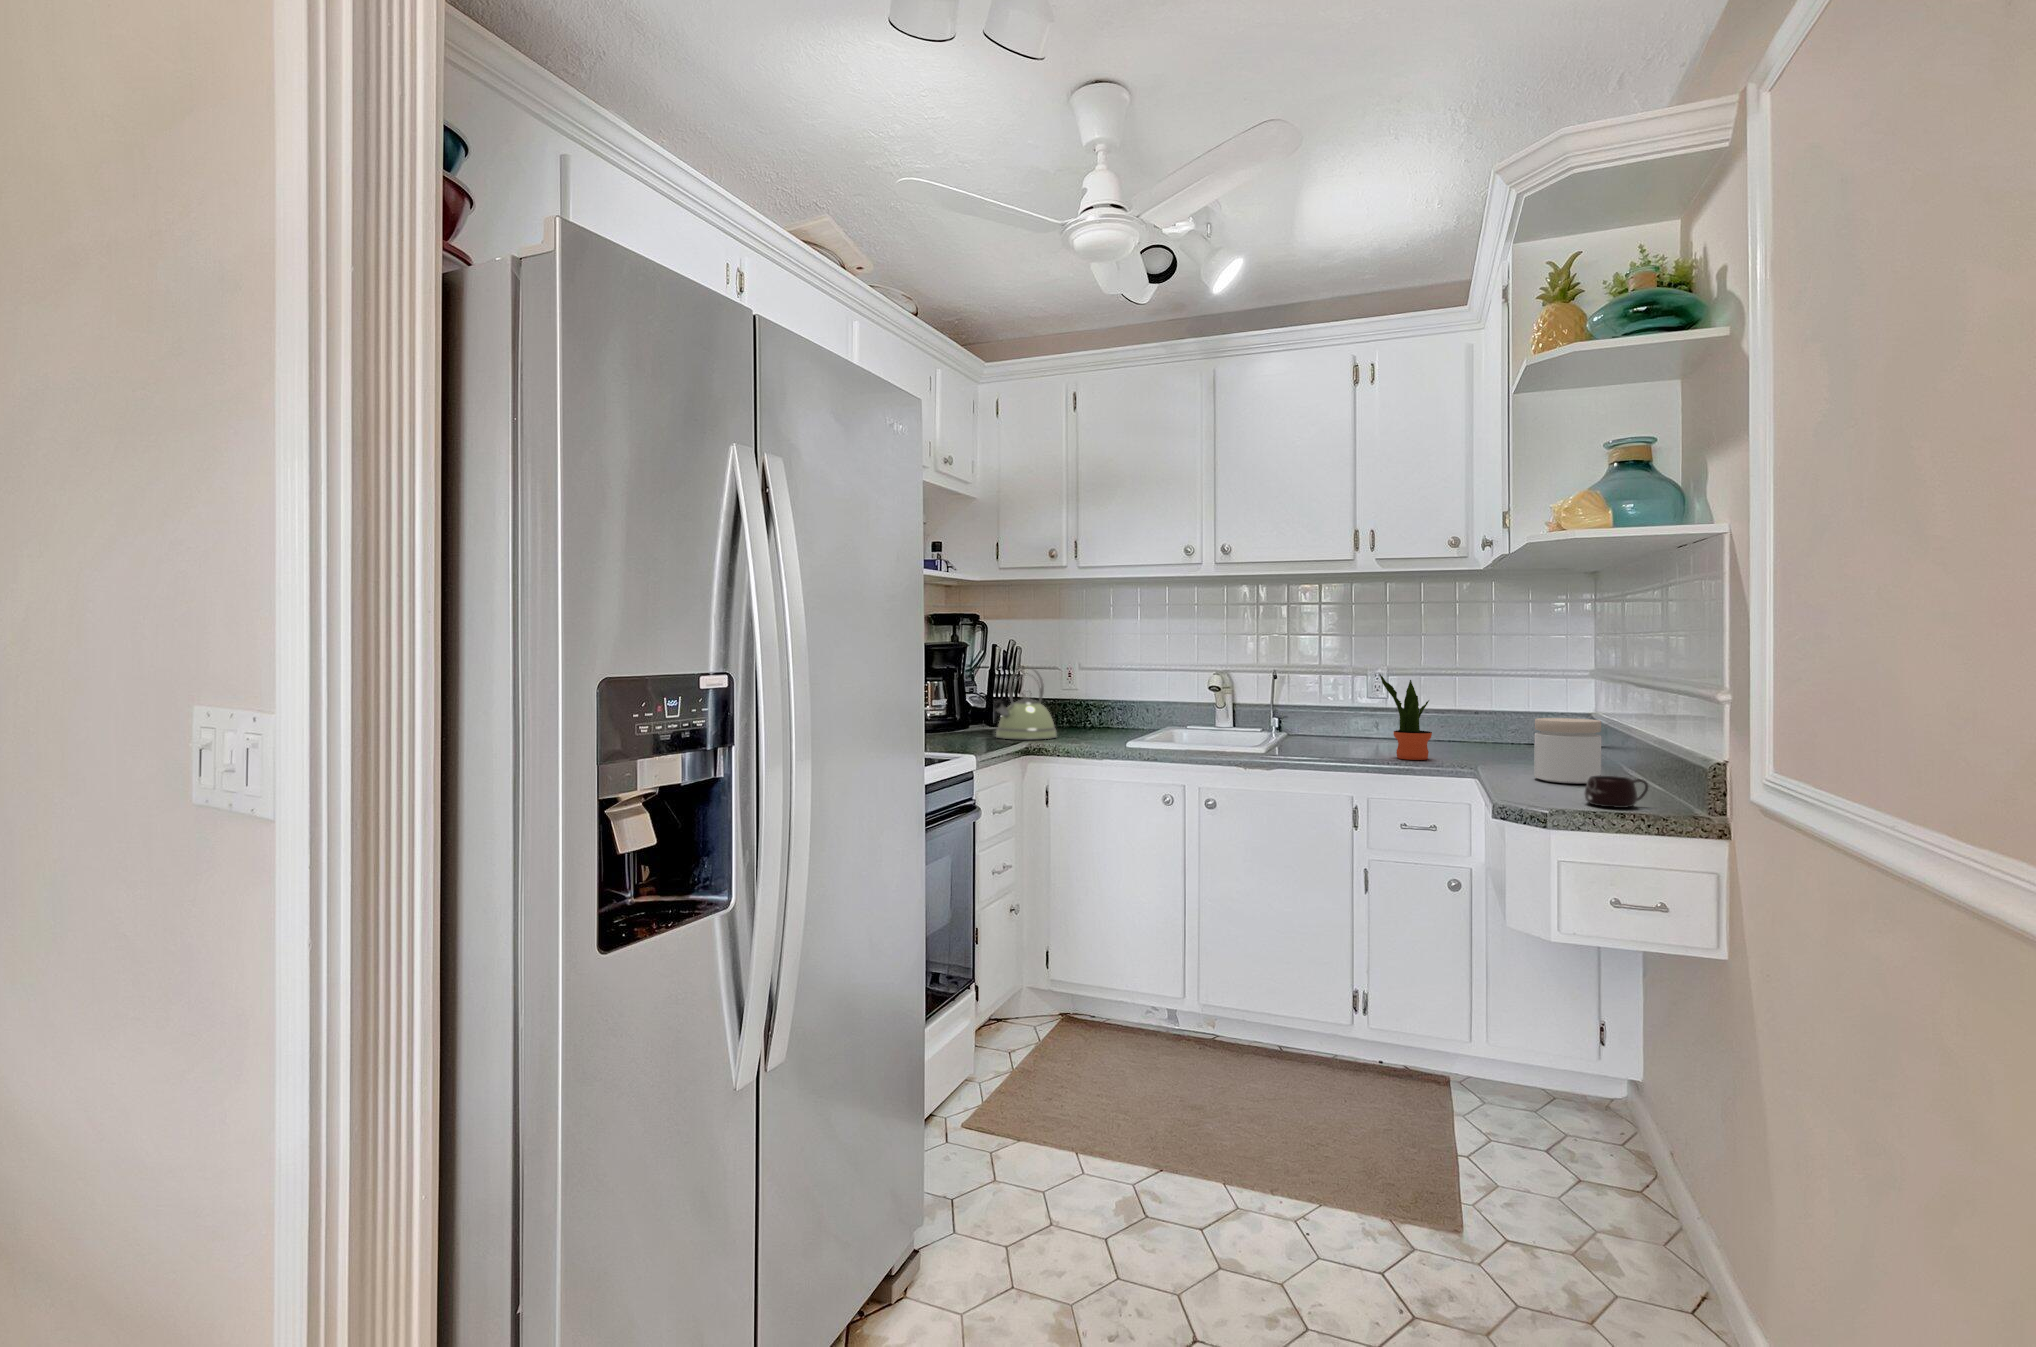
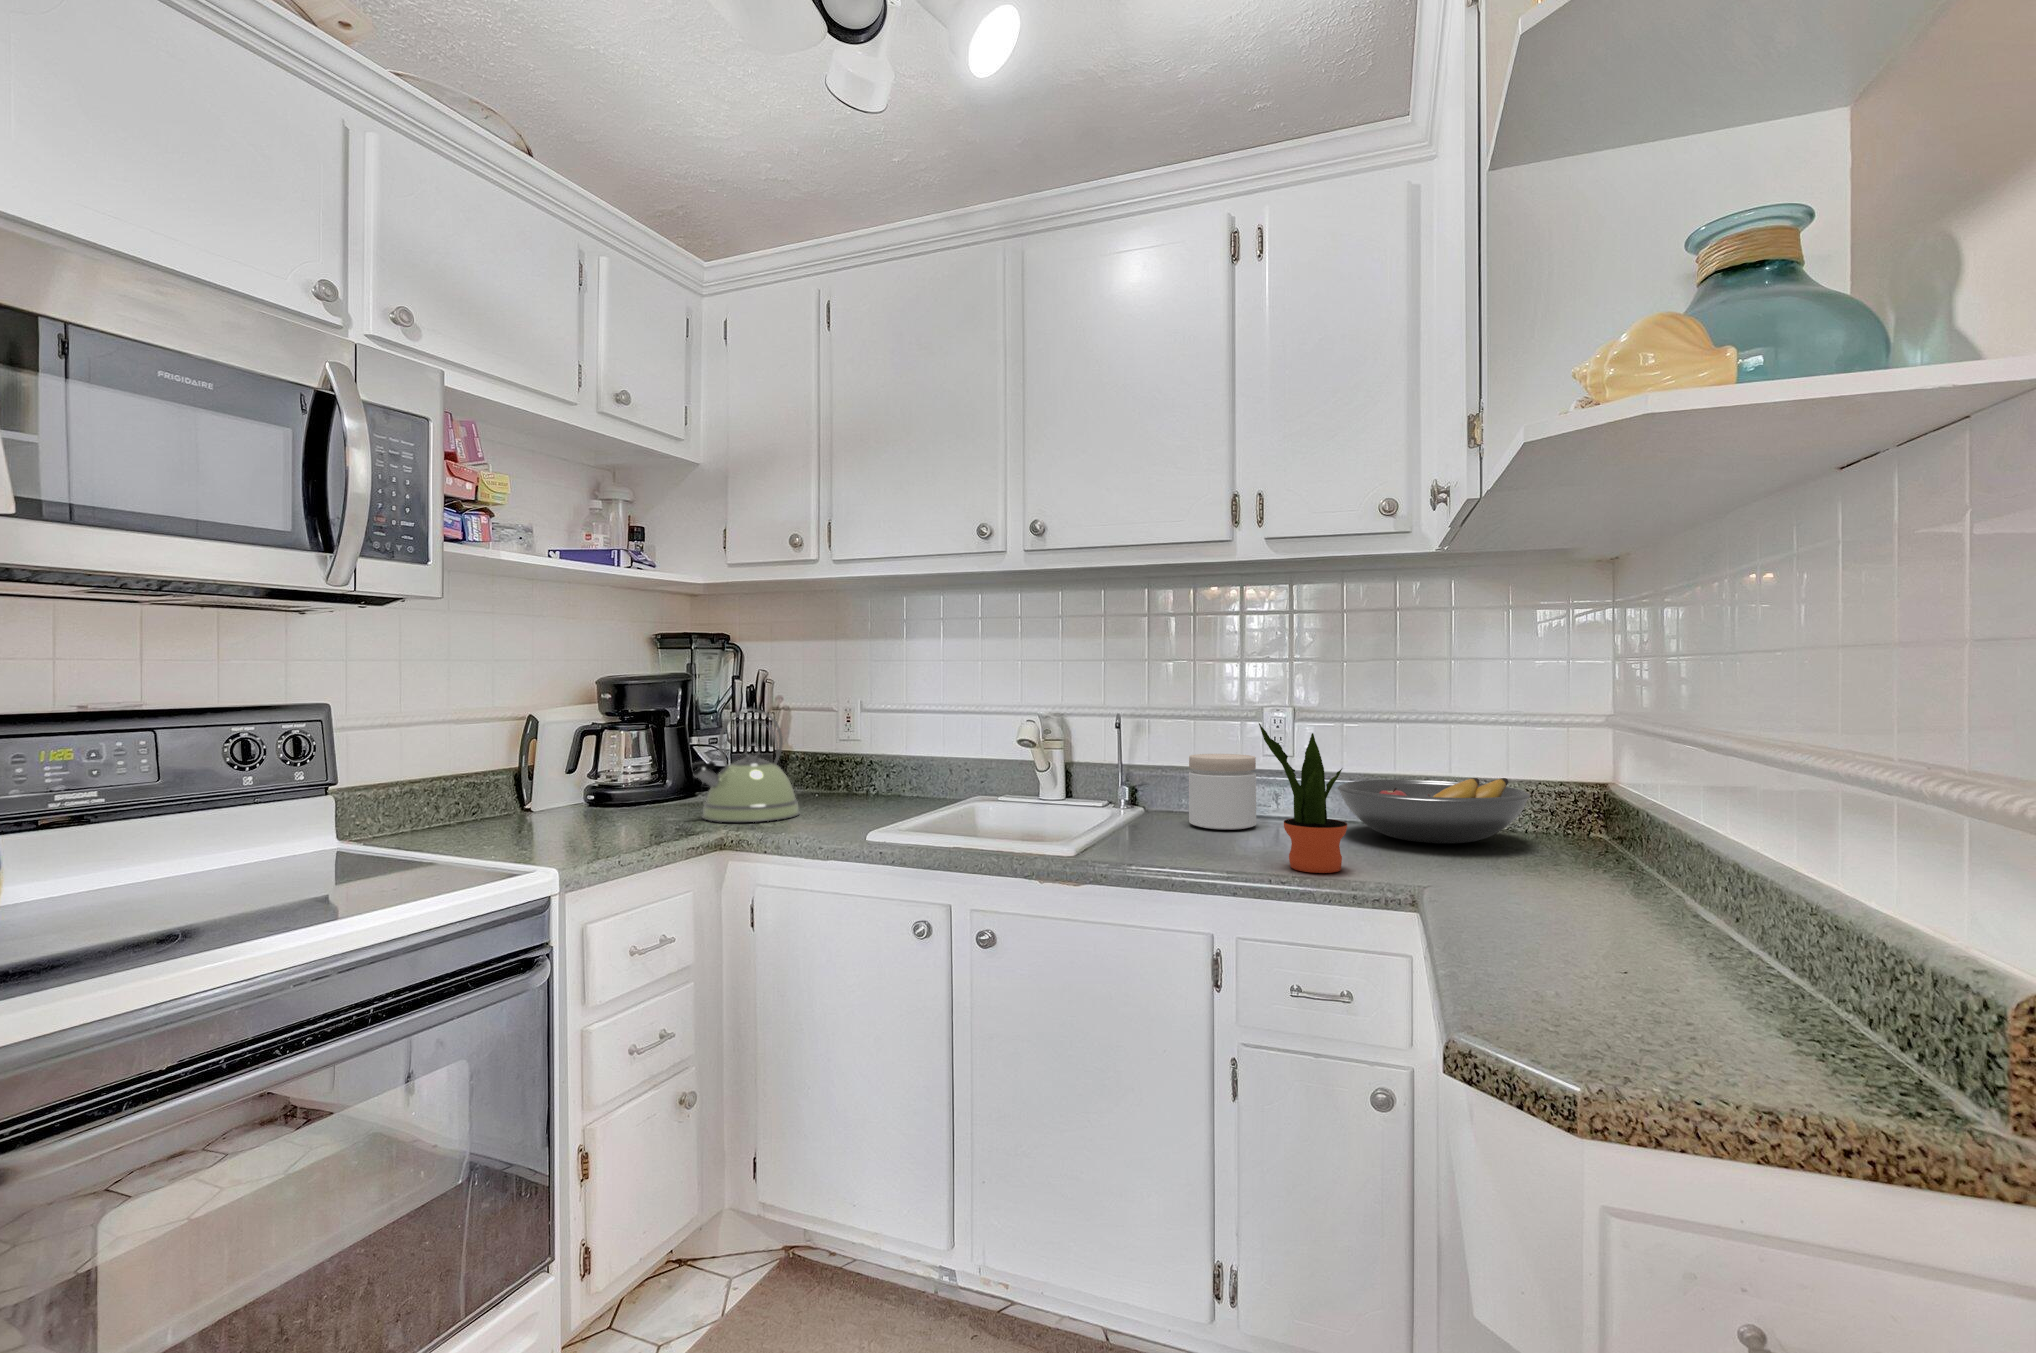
fruit bowl: none [1420,710,1542,749] -> present [1338,778,1530,843]
jar: present [1534,718,1601,784] -> present [1189,754,1256,830]
mug: present [1585,776,1648,808] -> none [1656,983,1813,1078]

